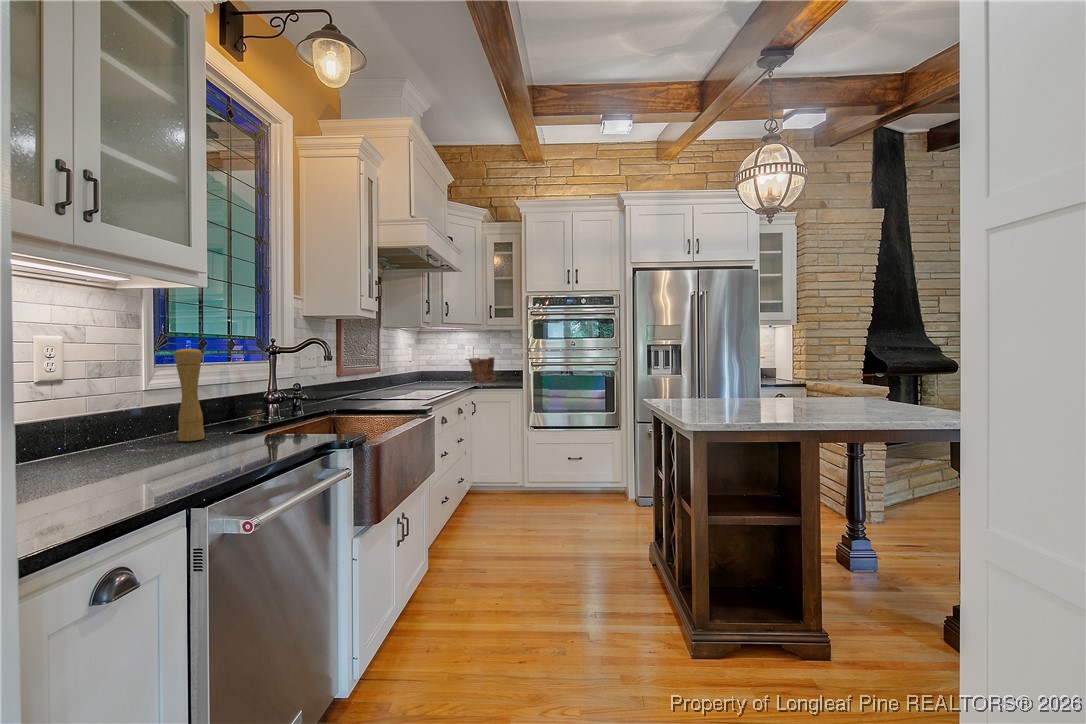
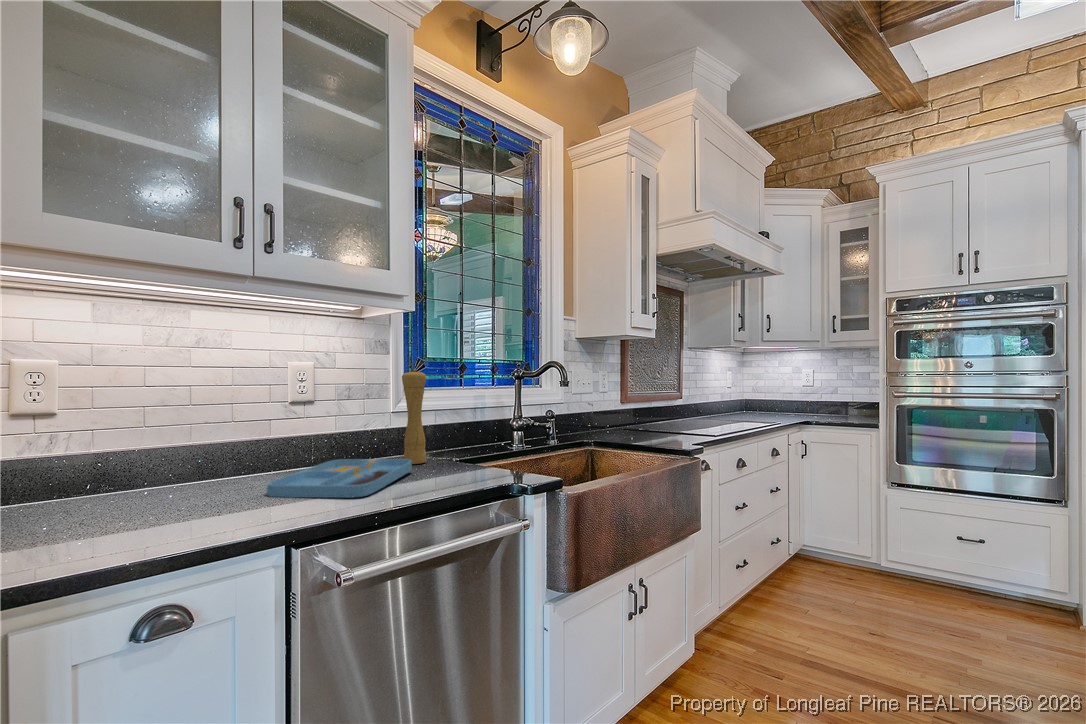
plant pot: present [469,357,495,382] -> none [806,382,846,415]
tray: none [87,434,219,479] -> present [267,459,412,498]

